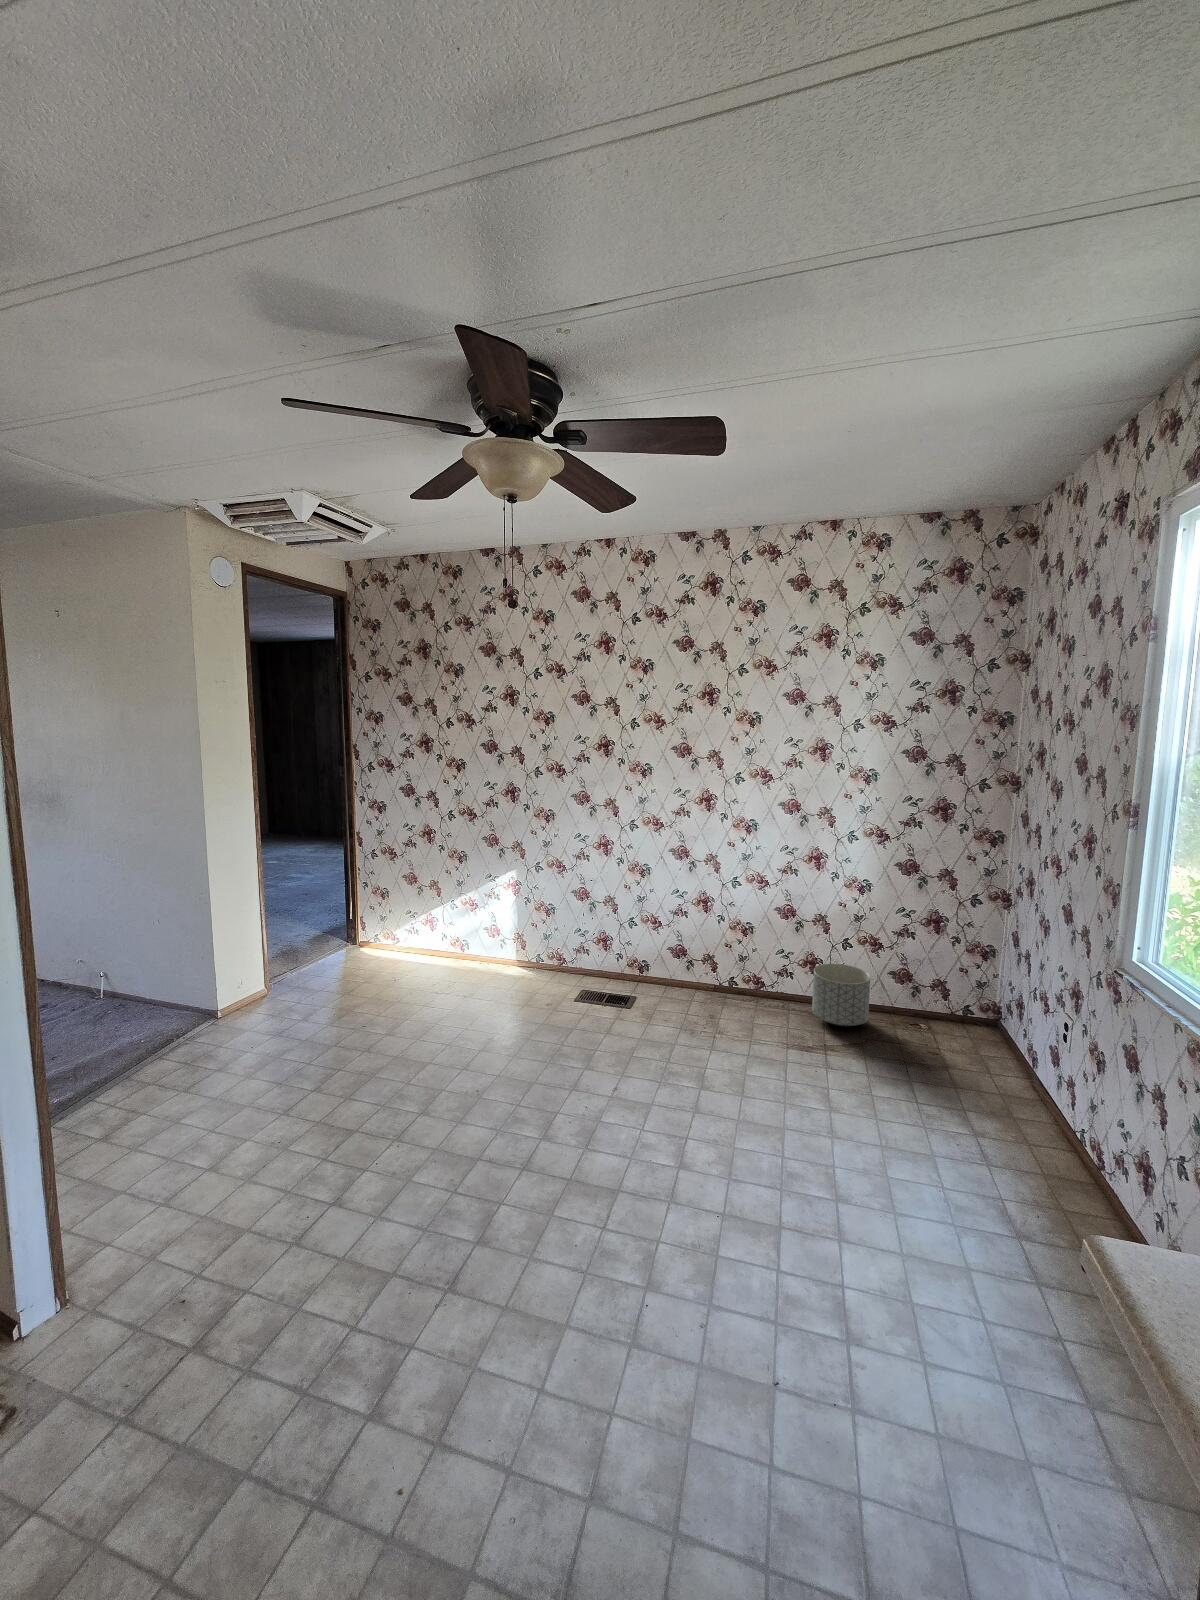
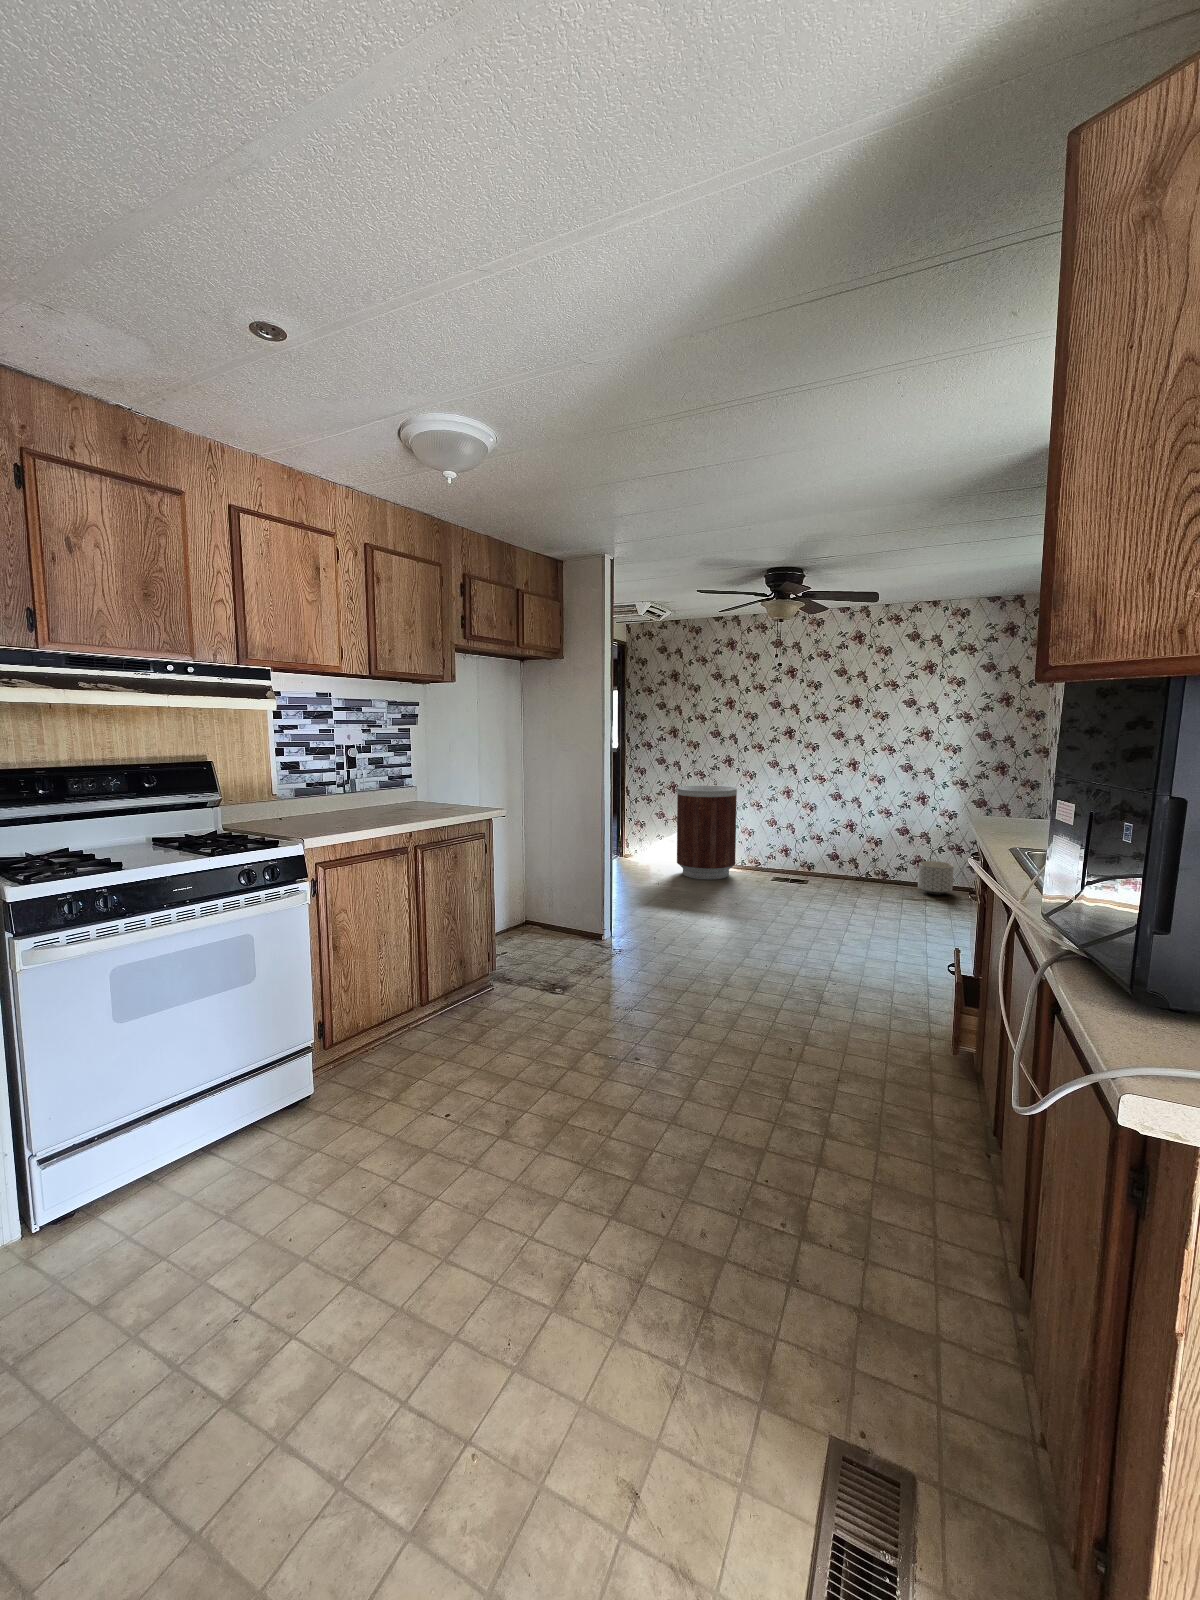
trash can: none [416,832,520,1002] -> present [677,786,737,879]

